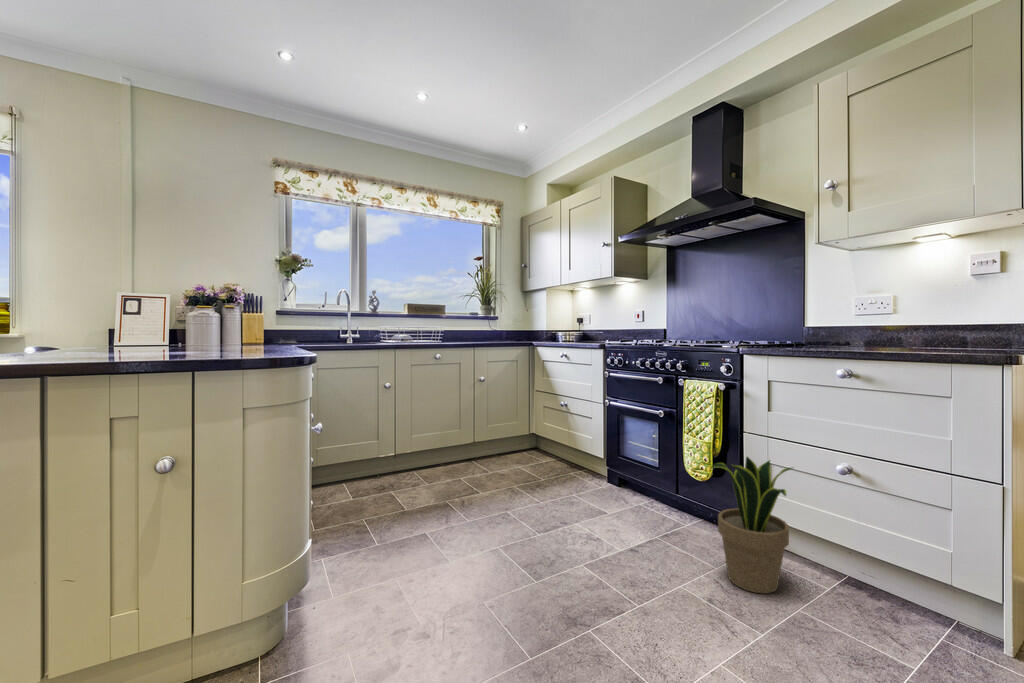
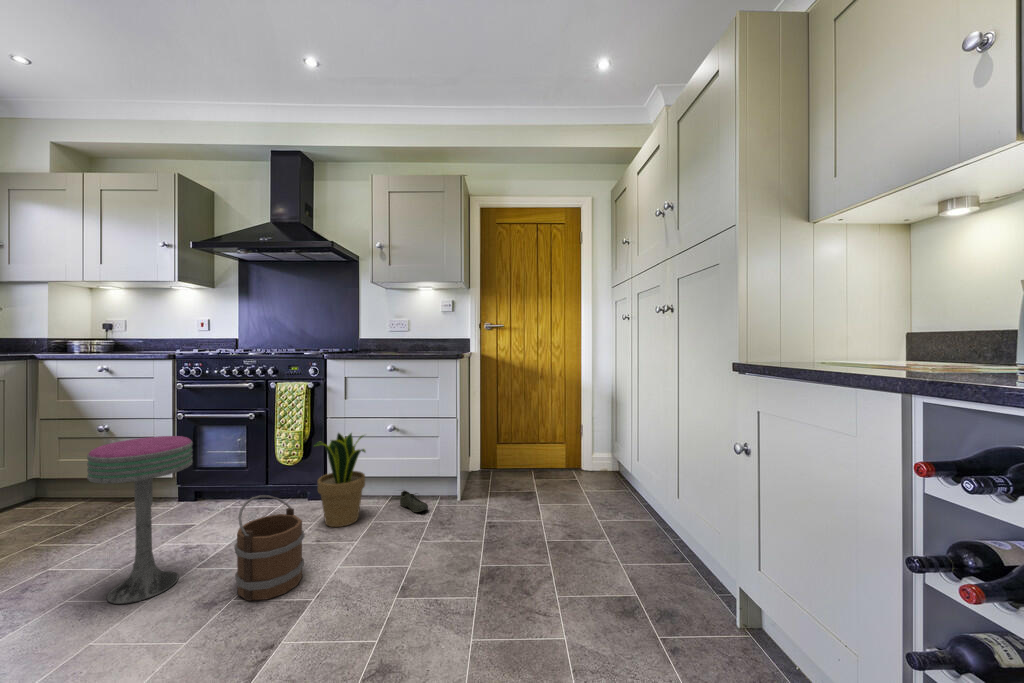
bar stool: none [501,420,578,578] -> present [87,436,193,604]
bucket: none [595,513,673,653] -> present [234,495,305,601]
shoe: none [856,574,914,631] -> present [400,490,428,512]

